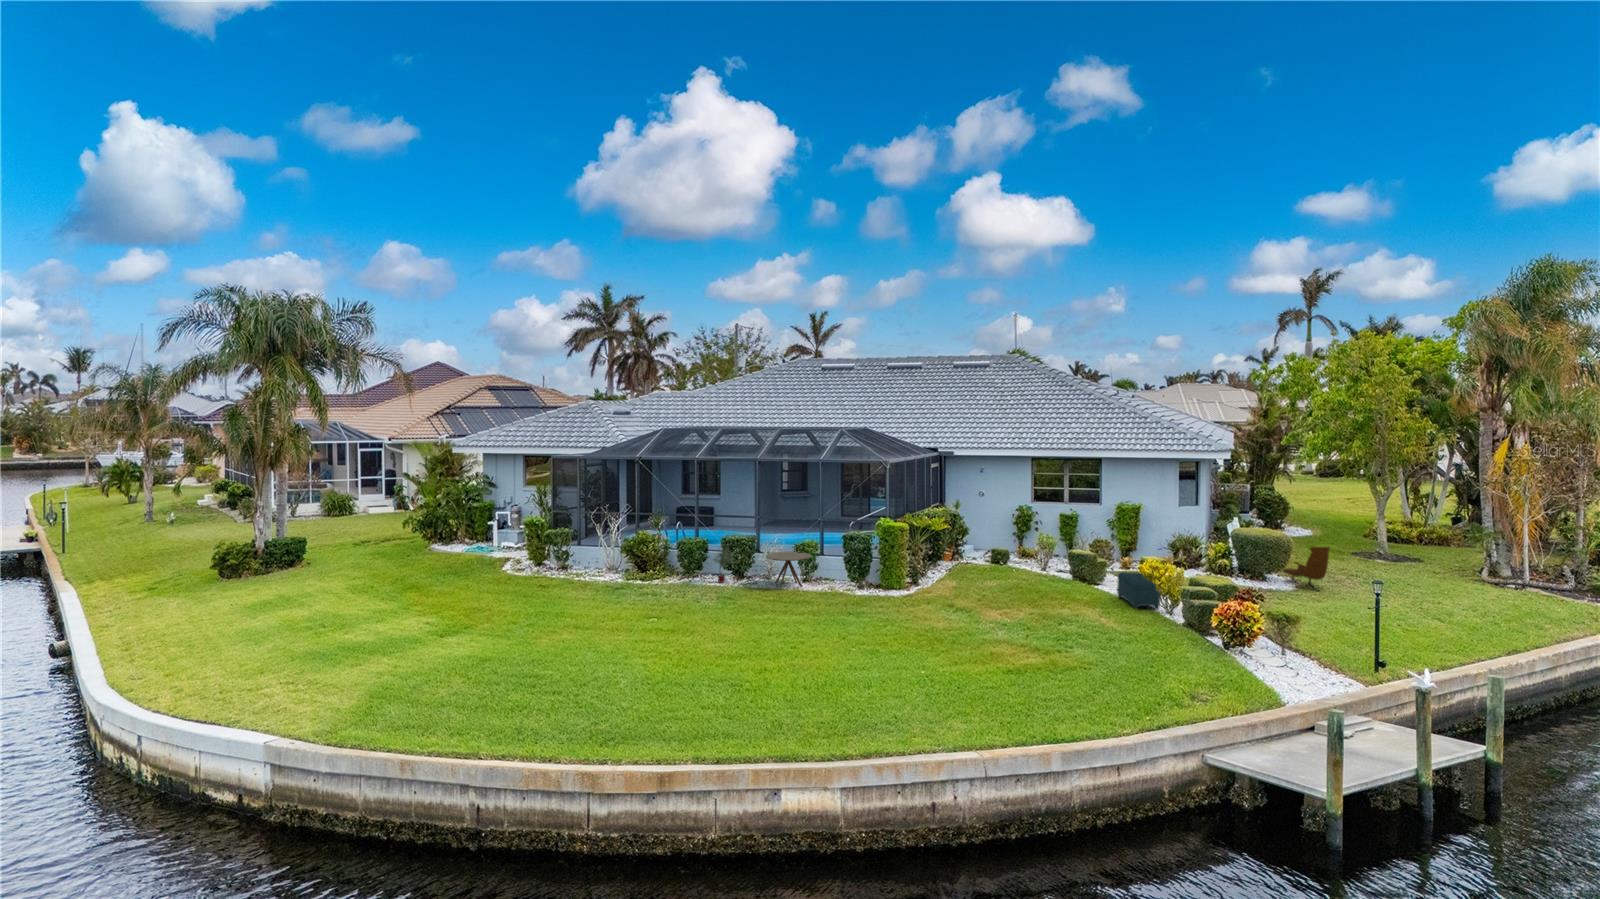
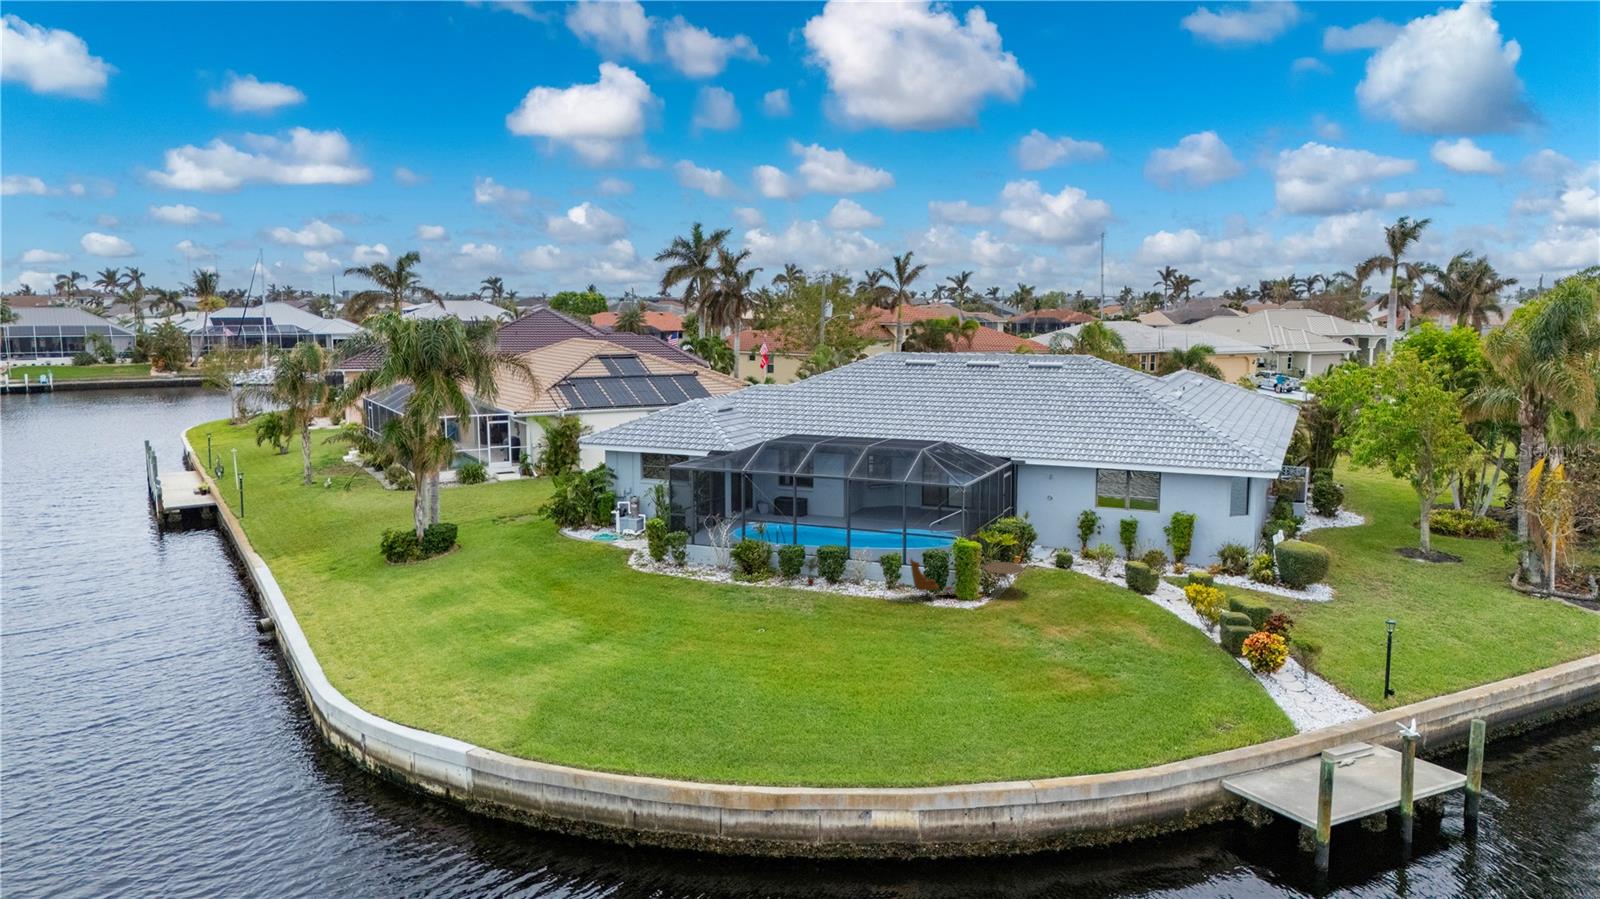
lounge chair: present [1283,547,1330,587] -> present [910,558,952,598]
round table: present [766,551,811,589] -> present [983,562,1024,593]
bench: present [1117,572,1160,610] -> none [1166,590,1204,628]

